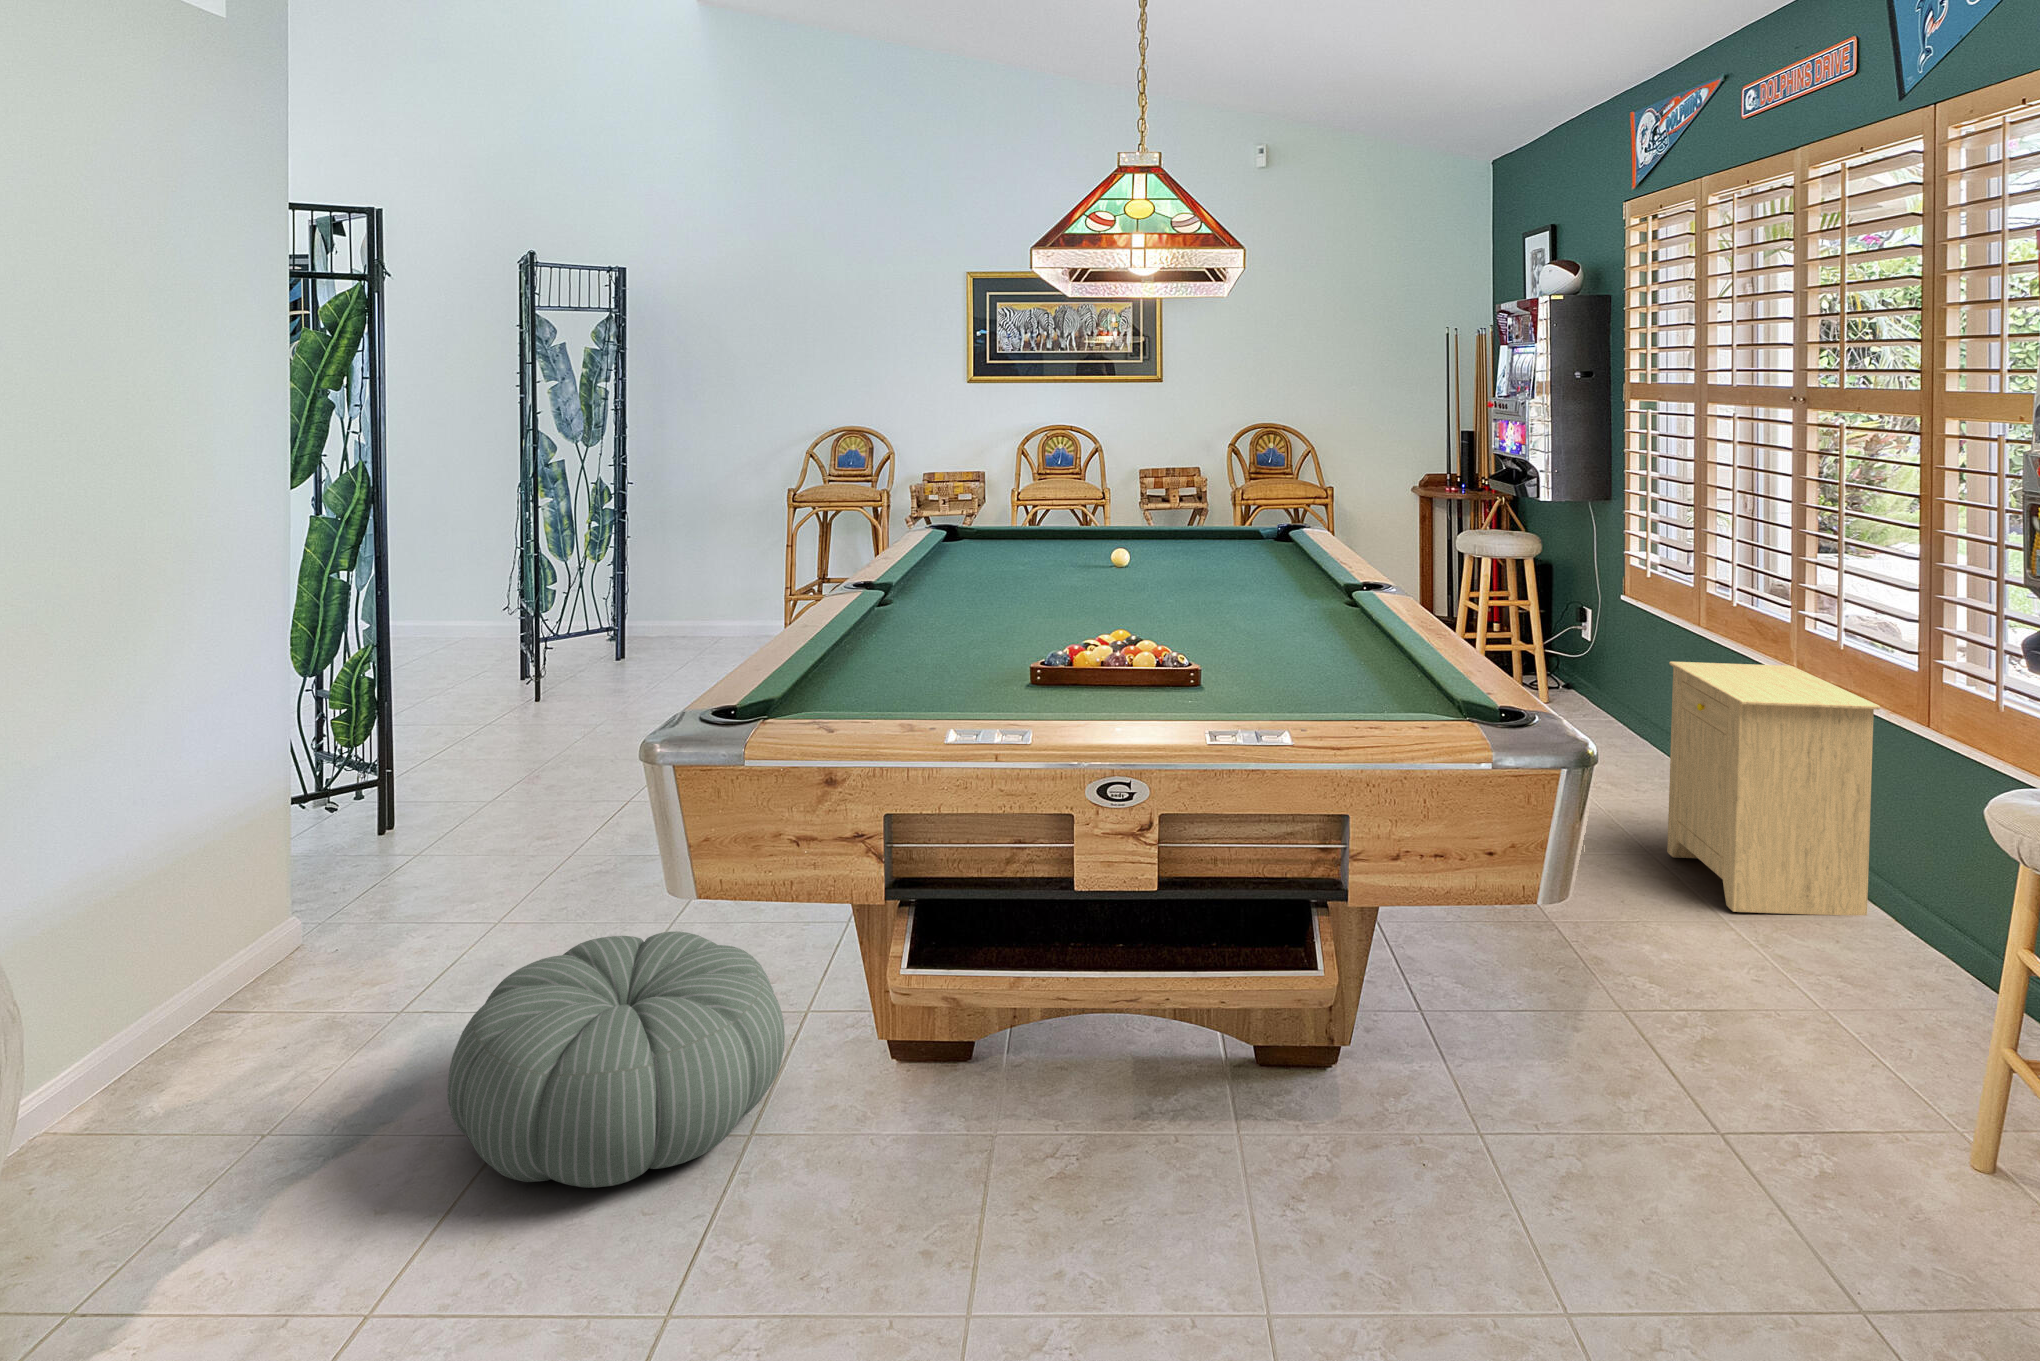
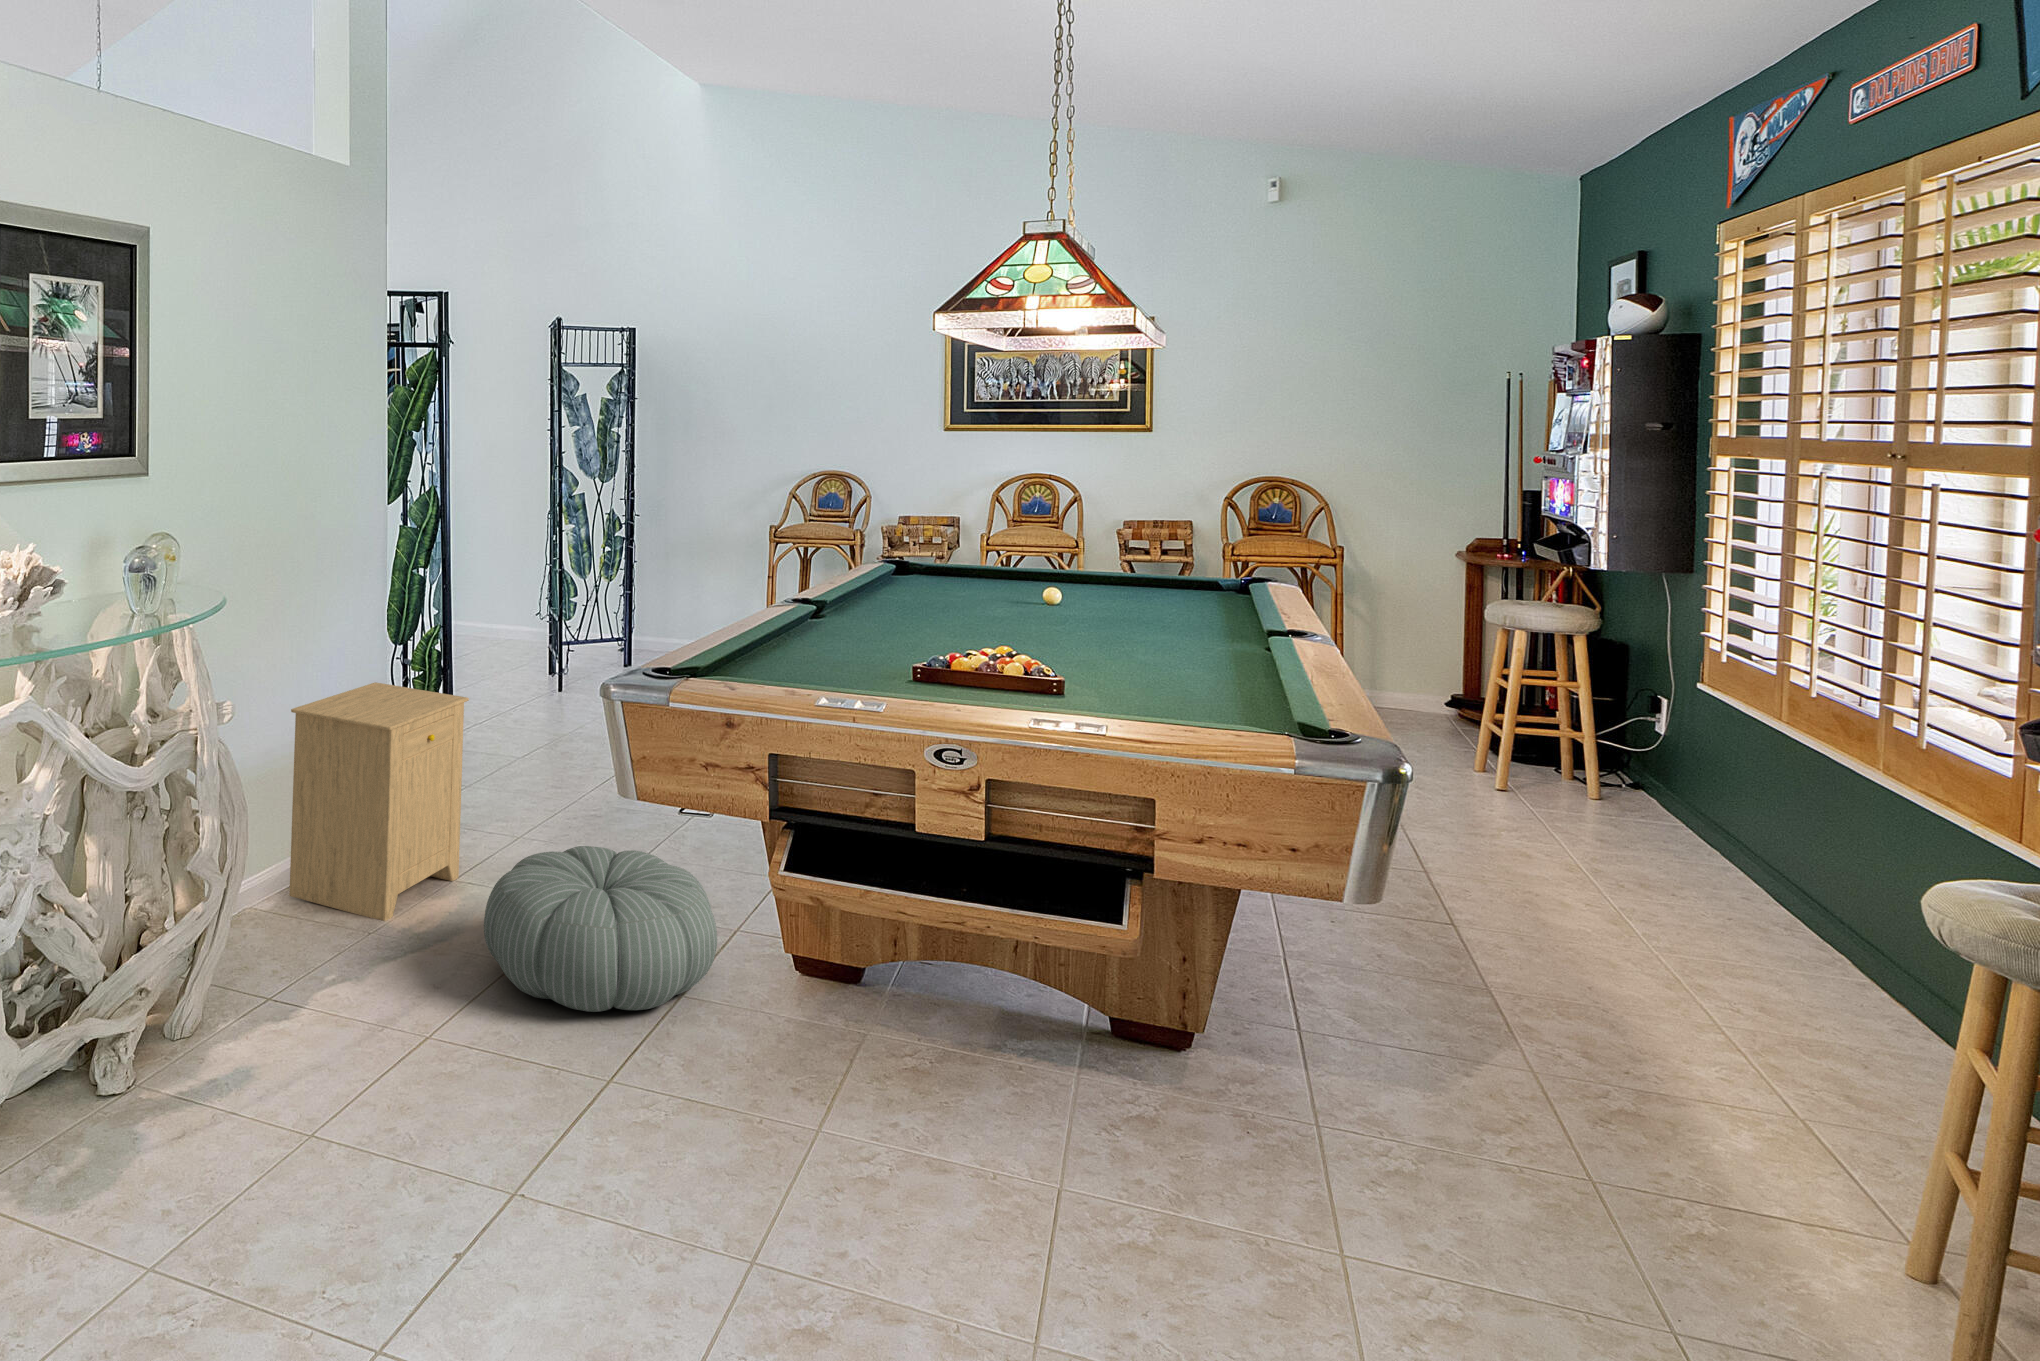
side table: present [1667,662,1880,915] -> present [289,682,469,921]

